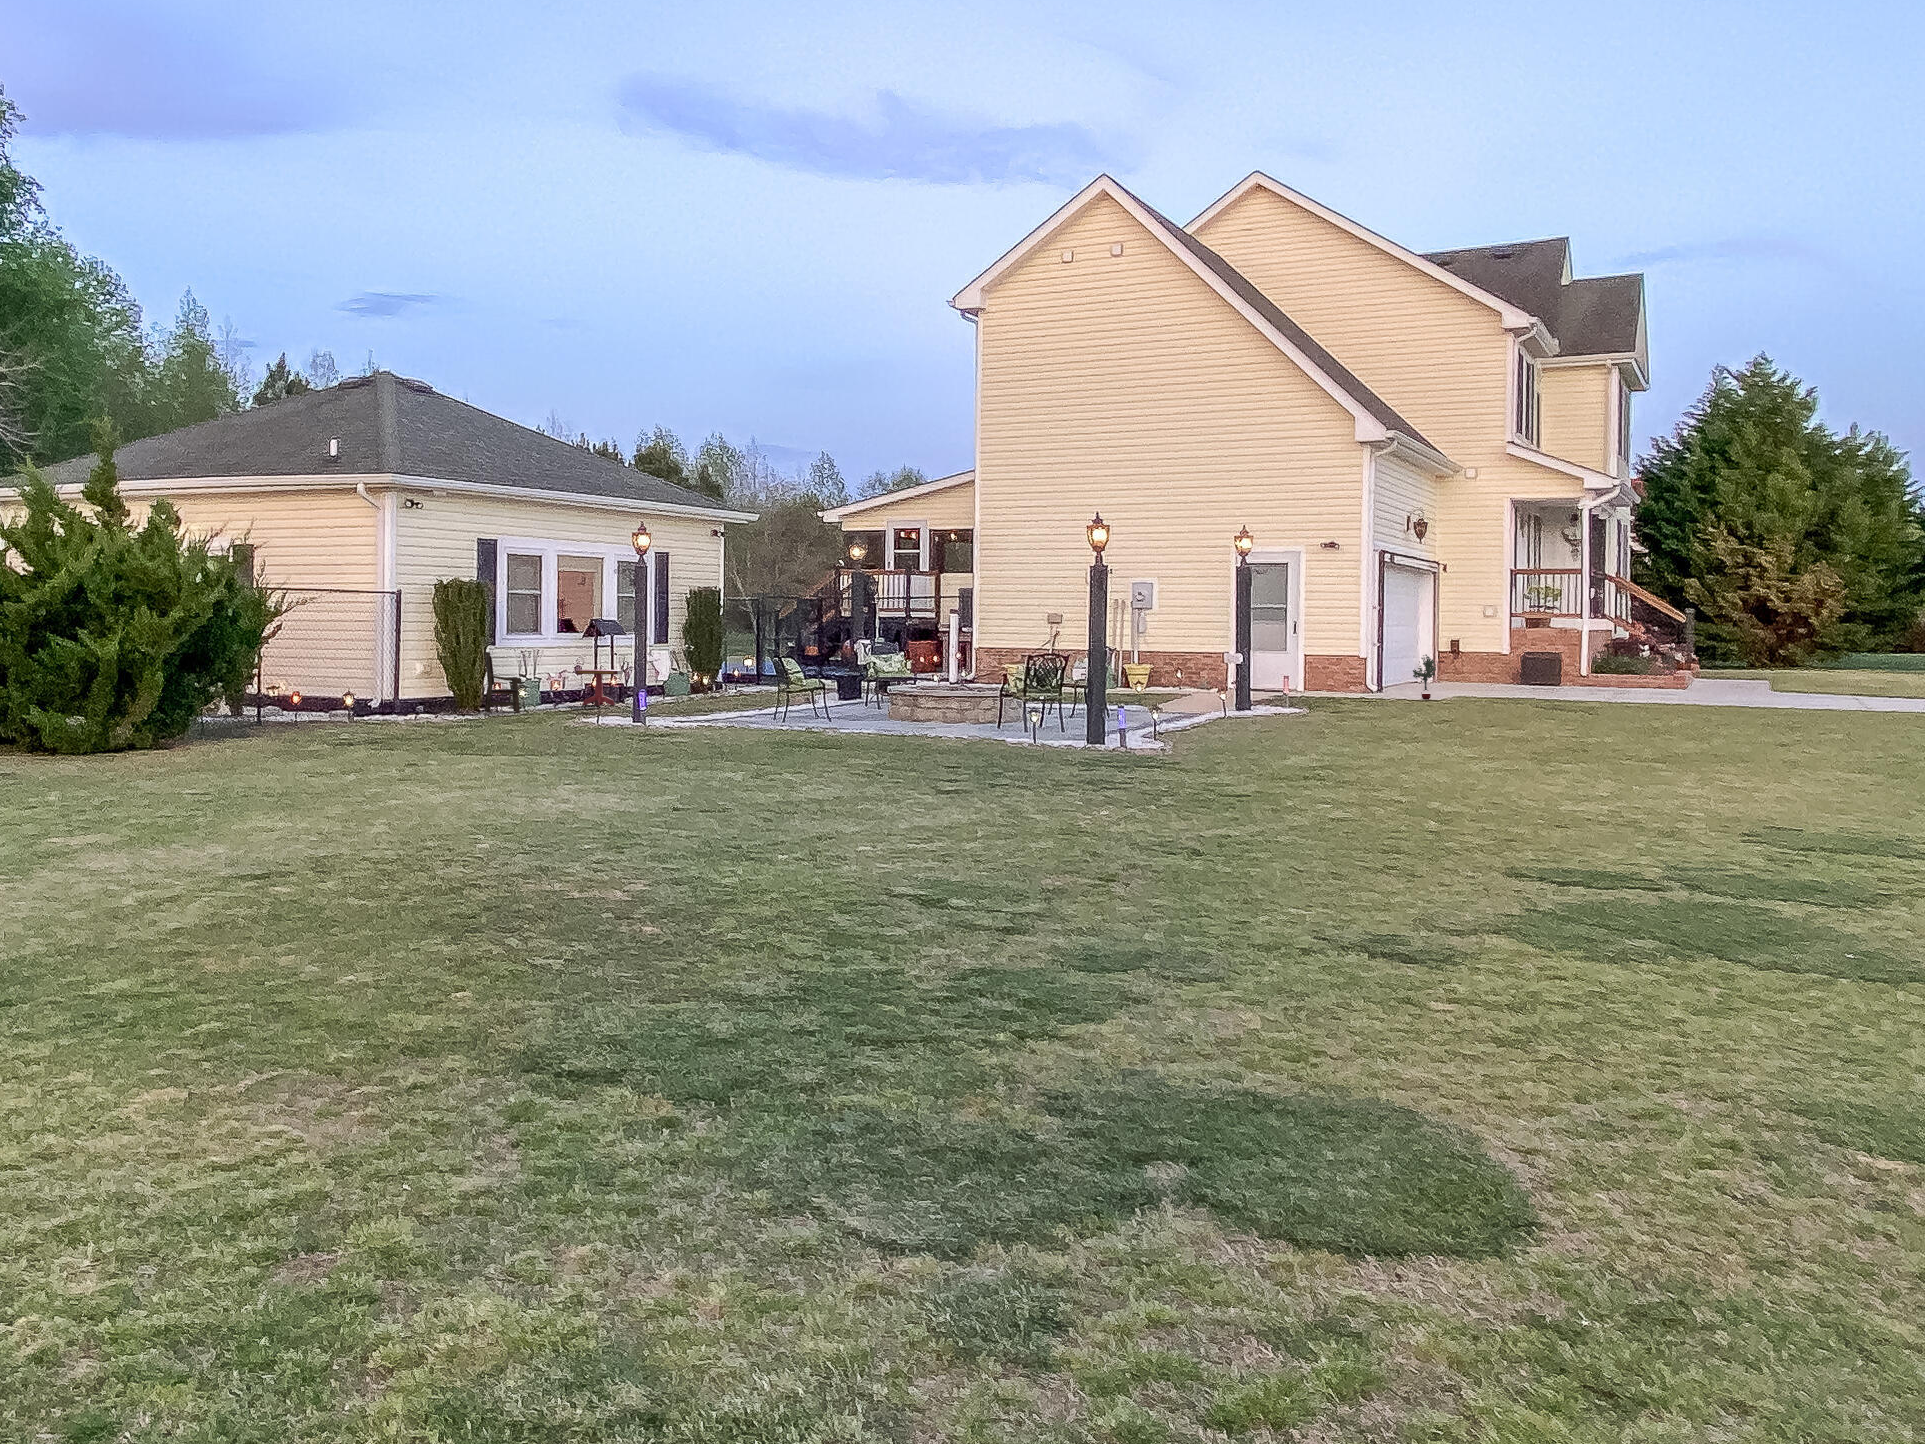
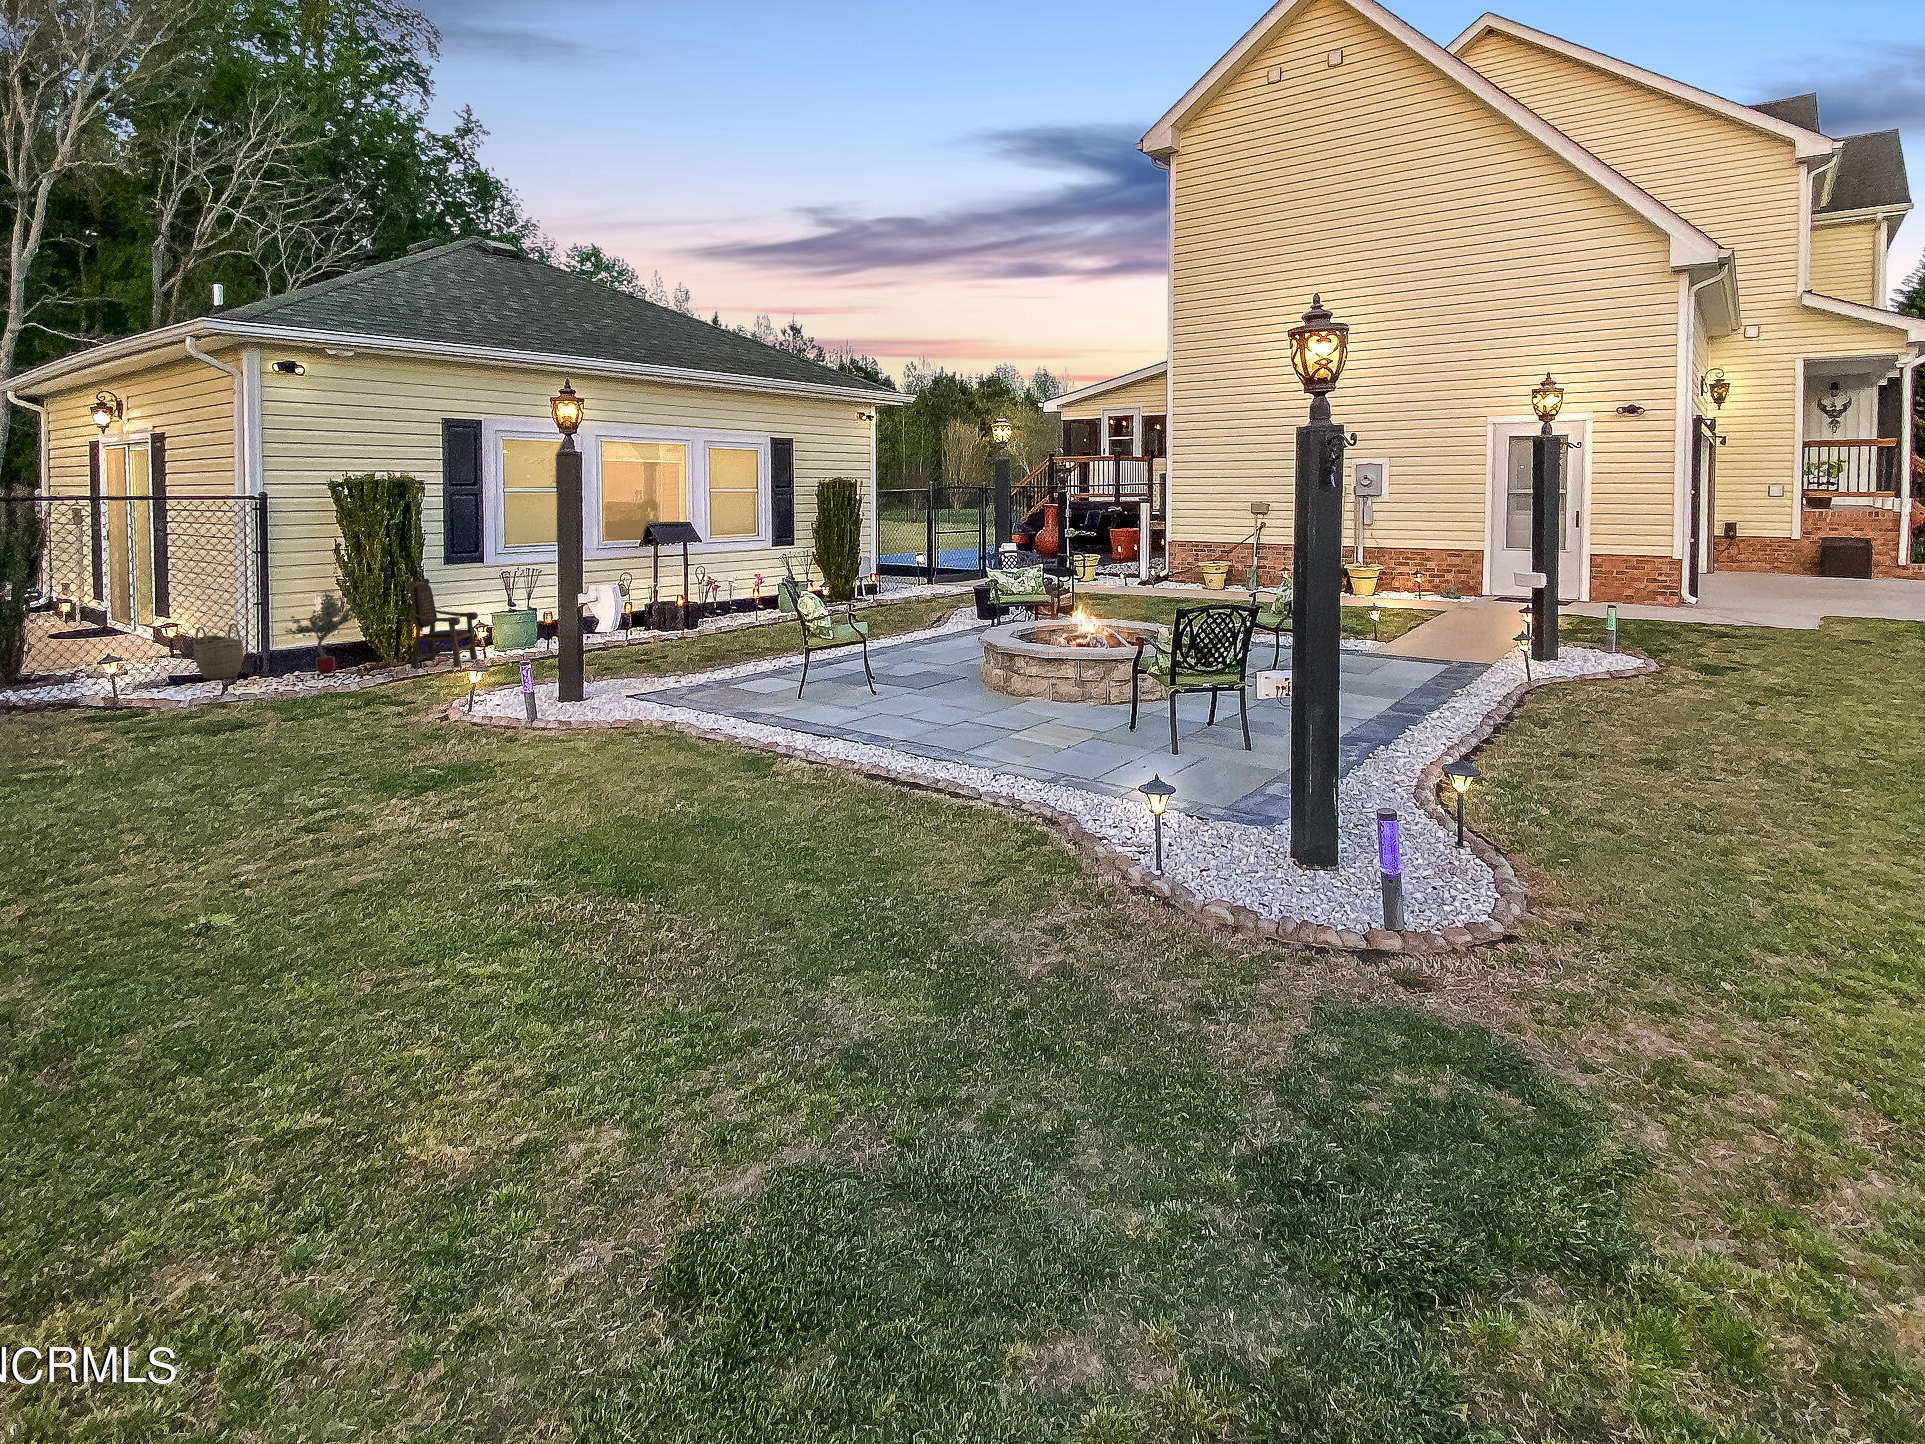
potted tree: present [1413,655,1436,699] -> present [285,590,359,673]
side table: present [575,669,623,706] -> none [610,587,683,637]
woven basket: none [355,678,388,715] -> present [193,623,244,680]

